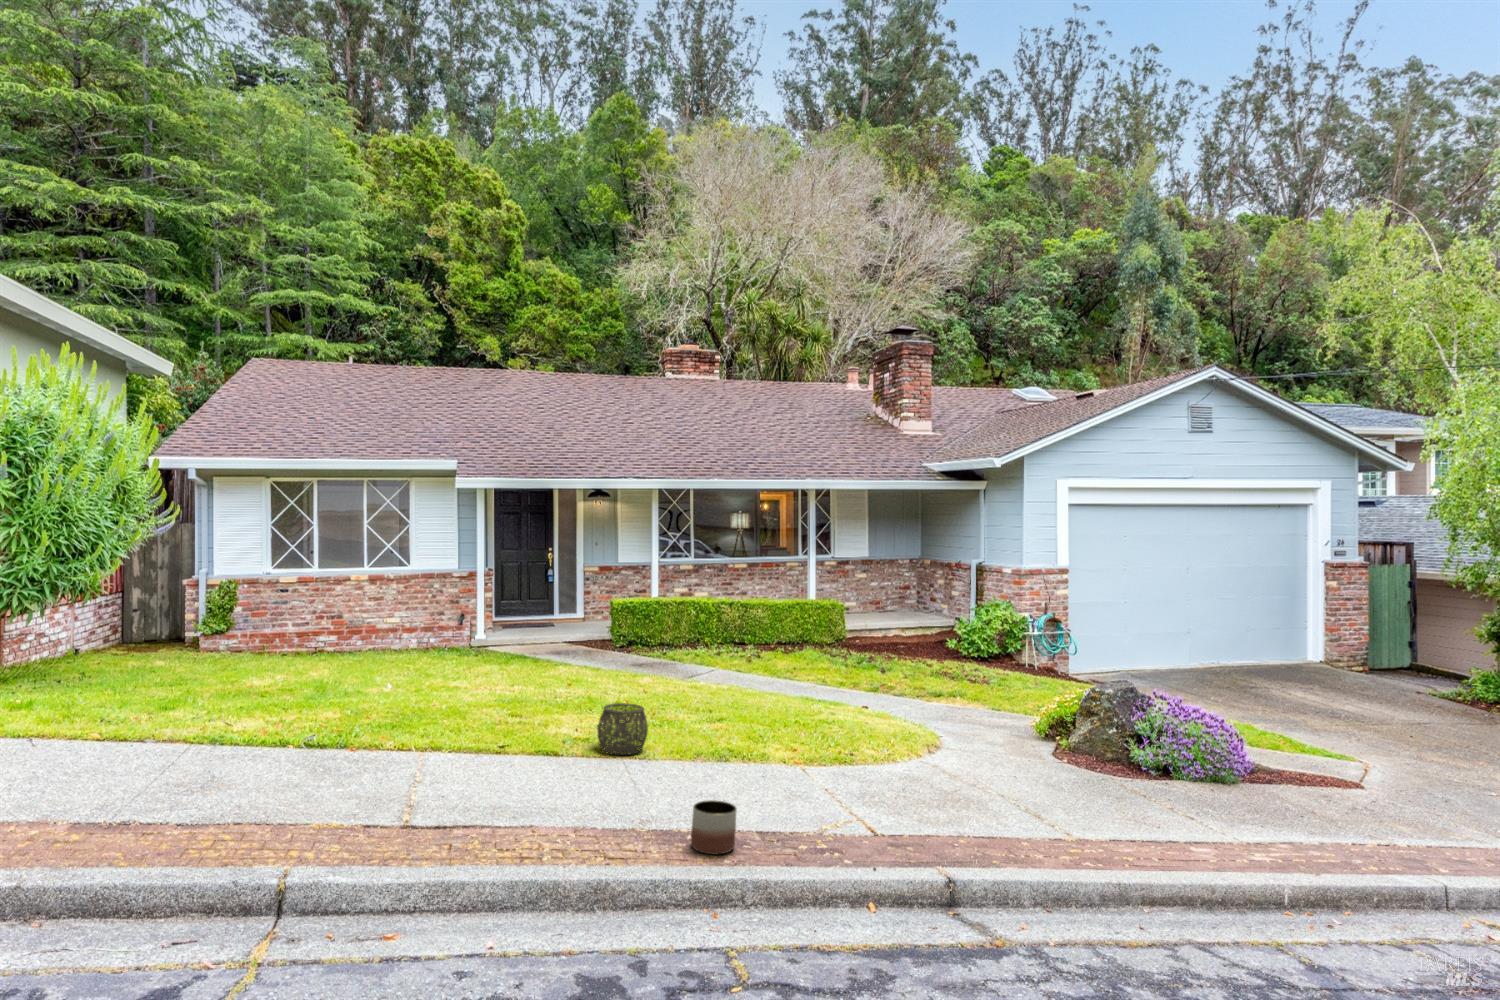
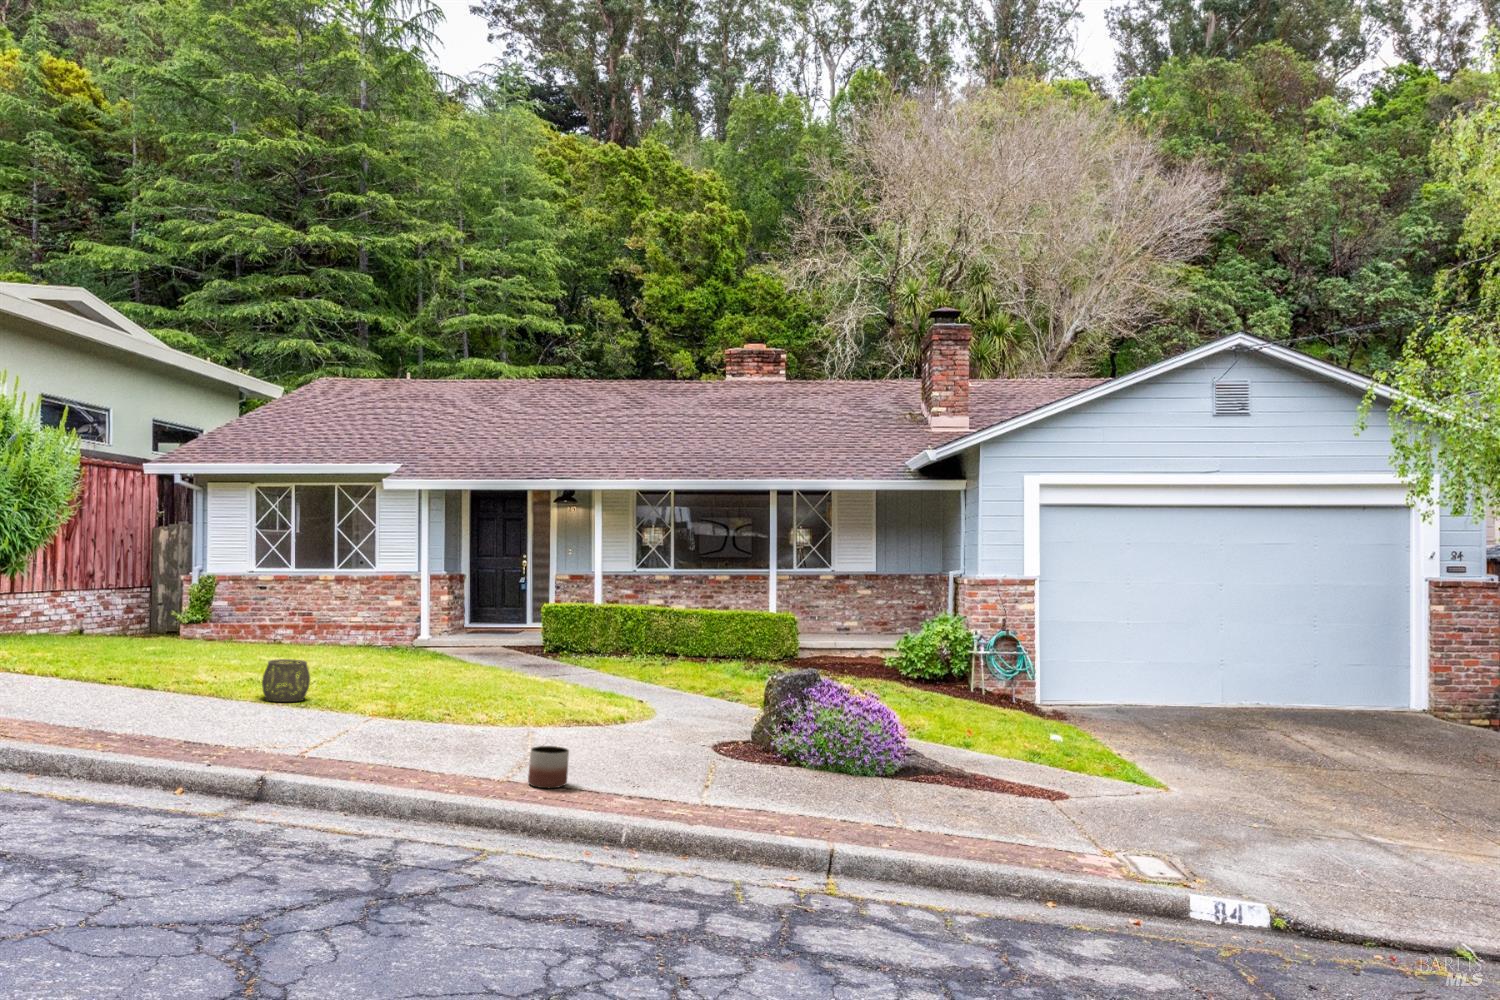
planter: present [691,800,737,854] -> present [528,746,569,788]

